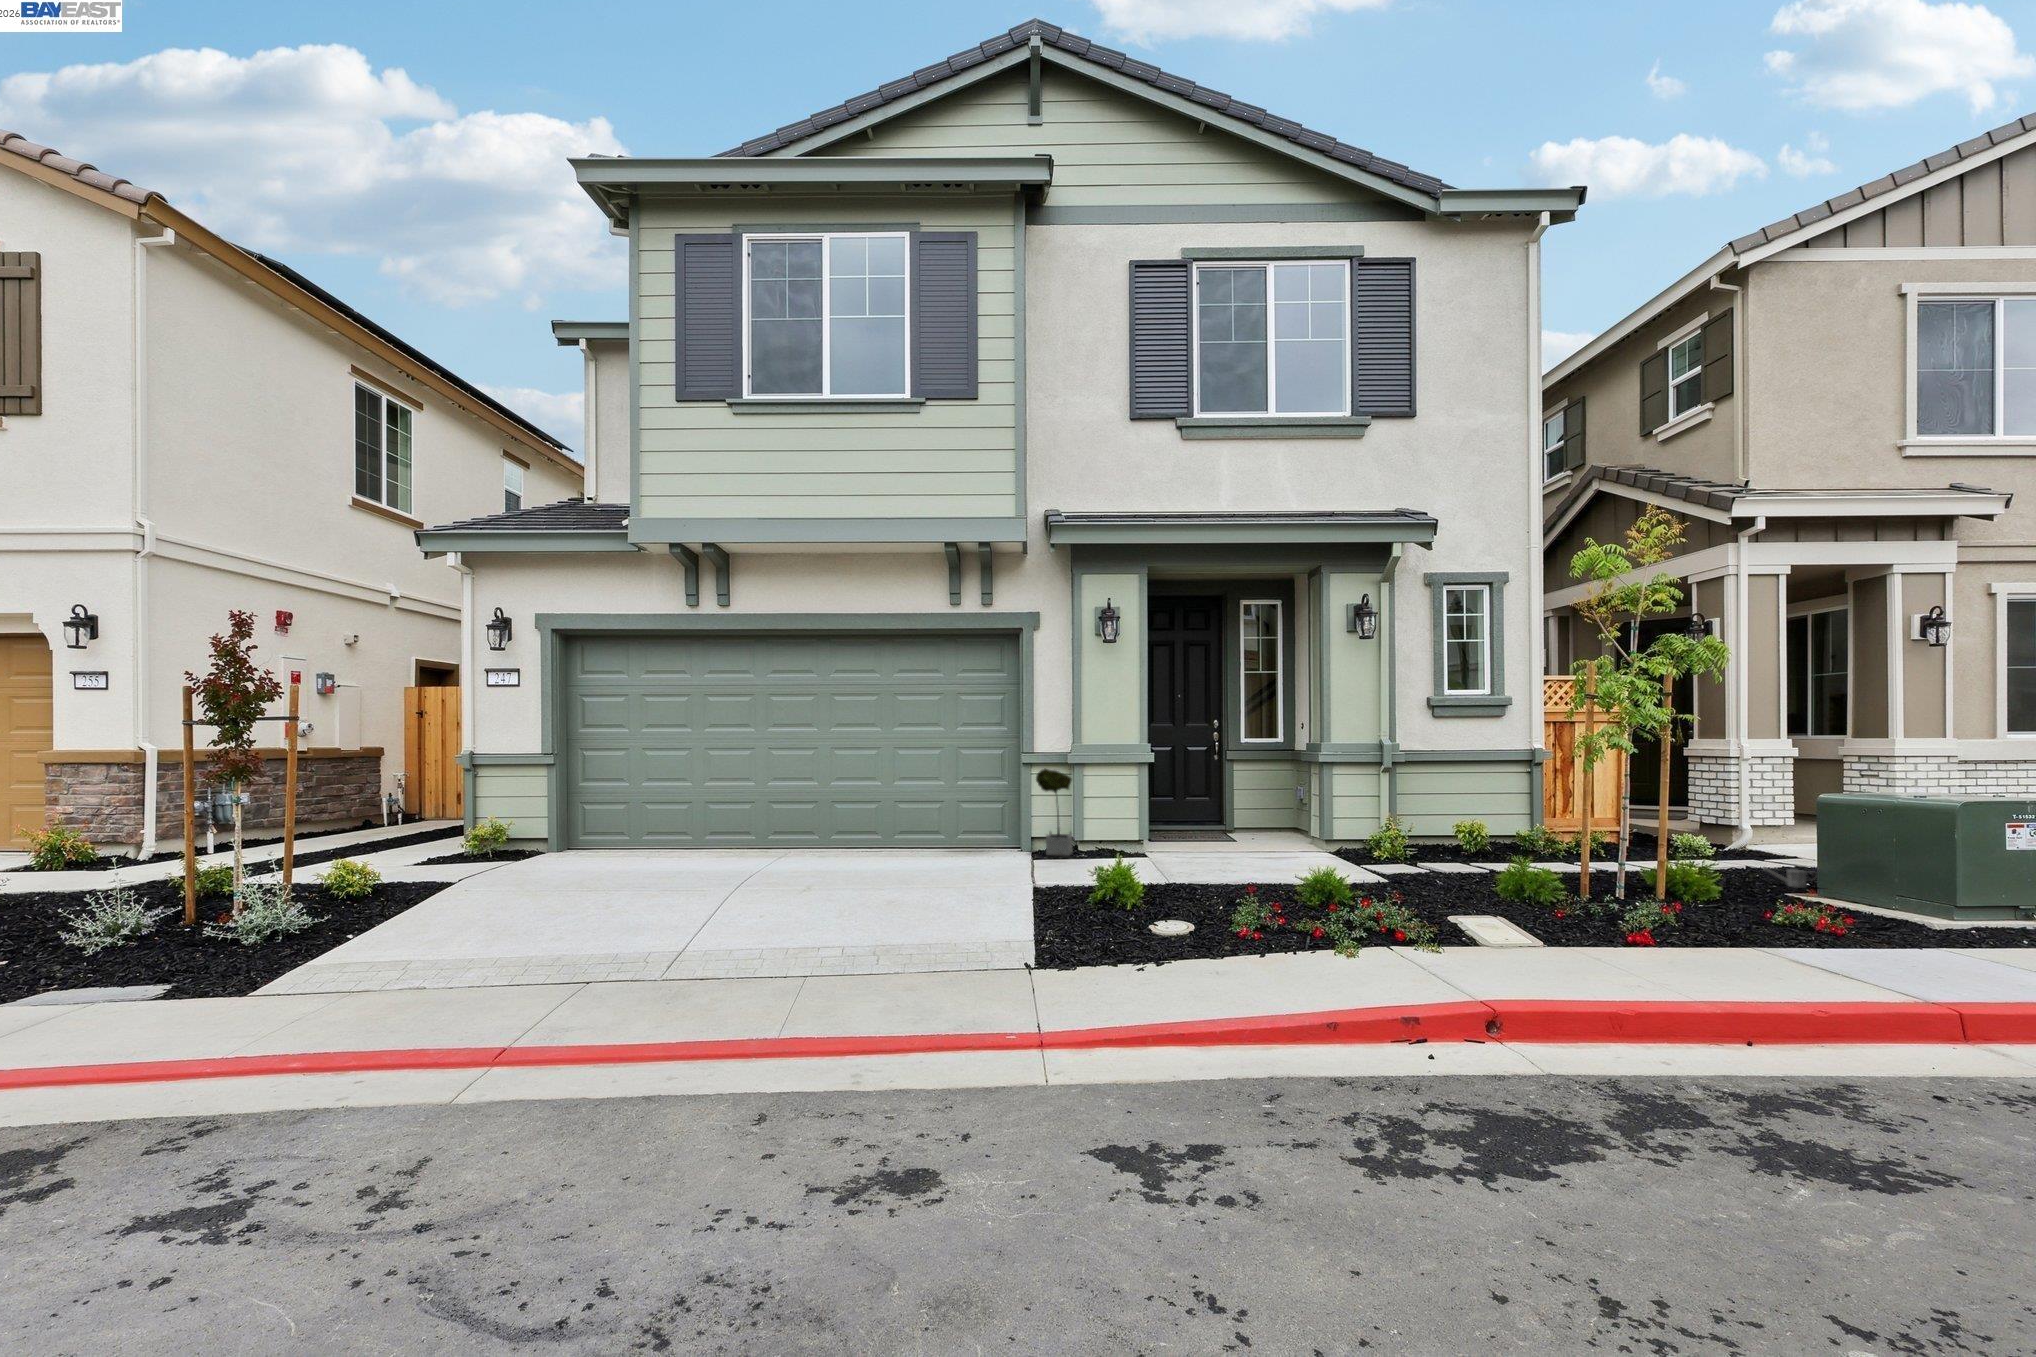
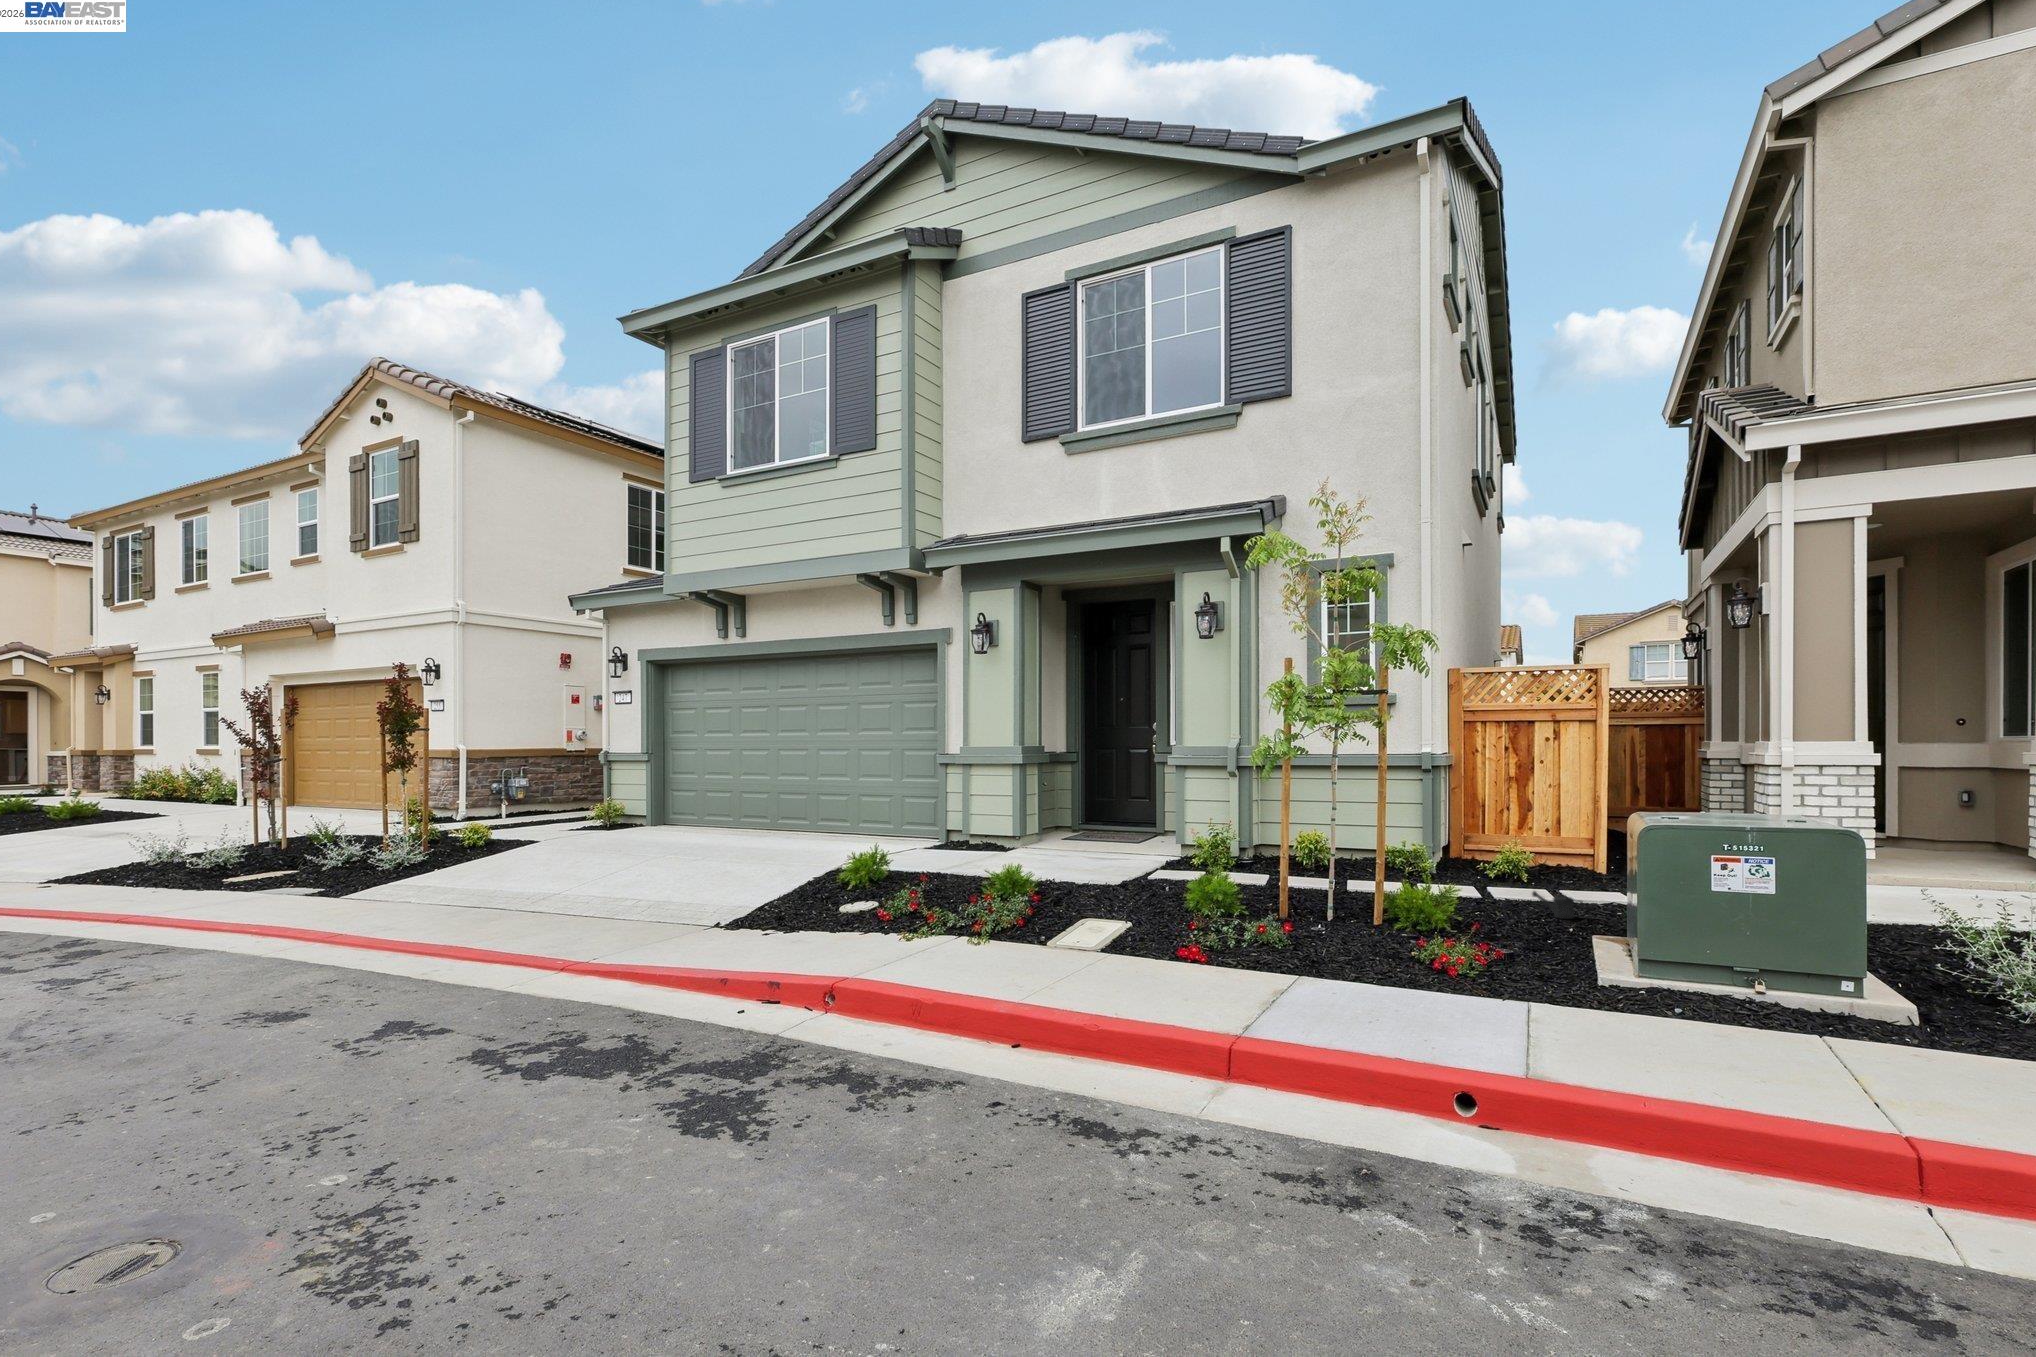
potted tree: present [1036,769,1073,856] -> none [940,768,976,847]

